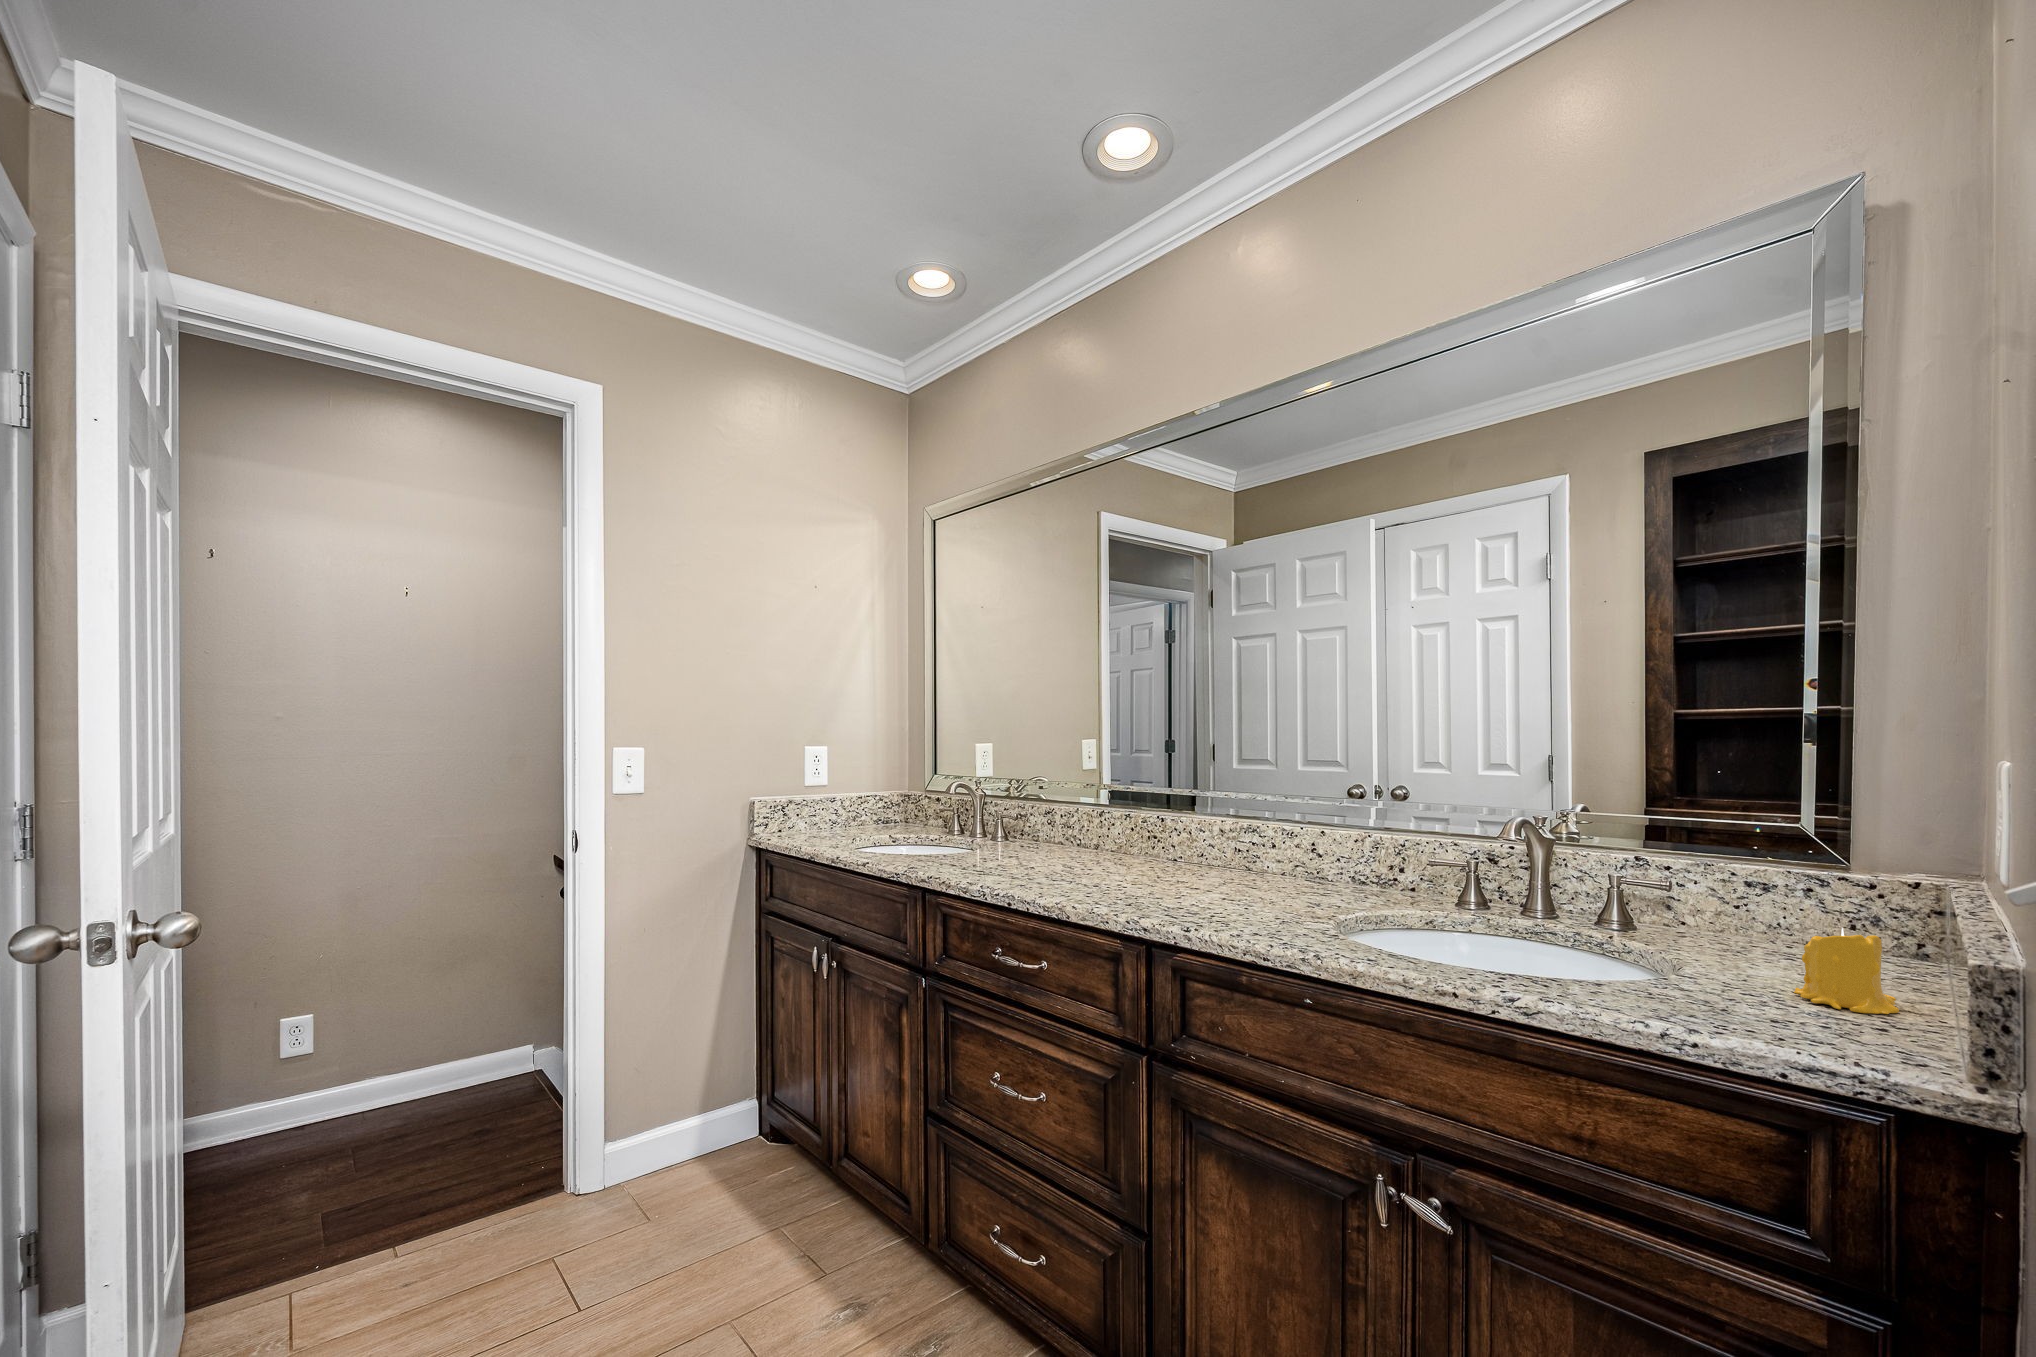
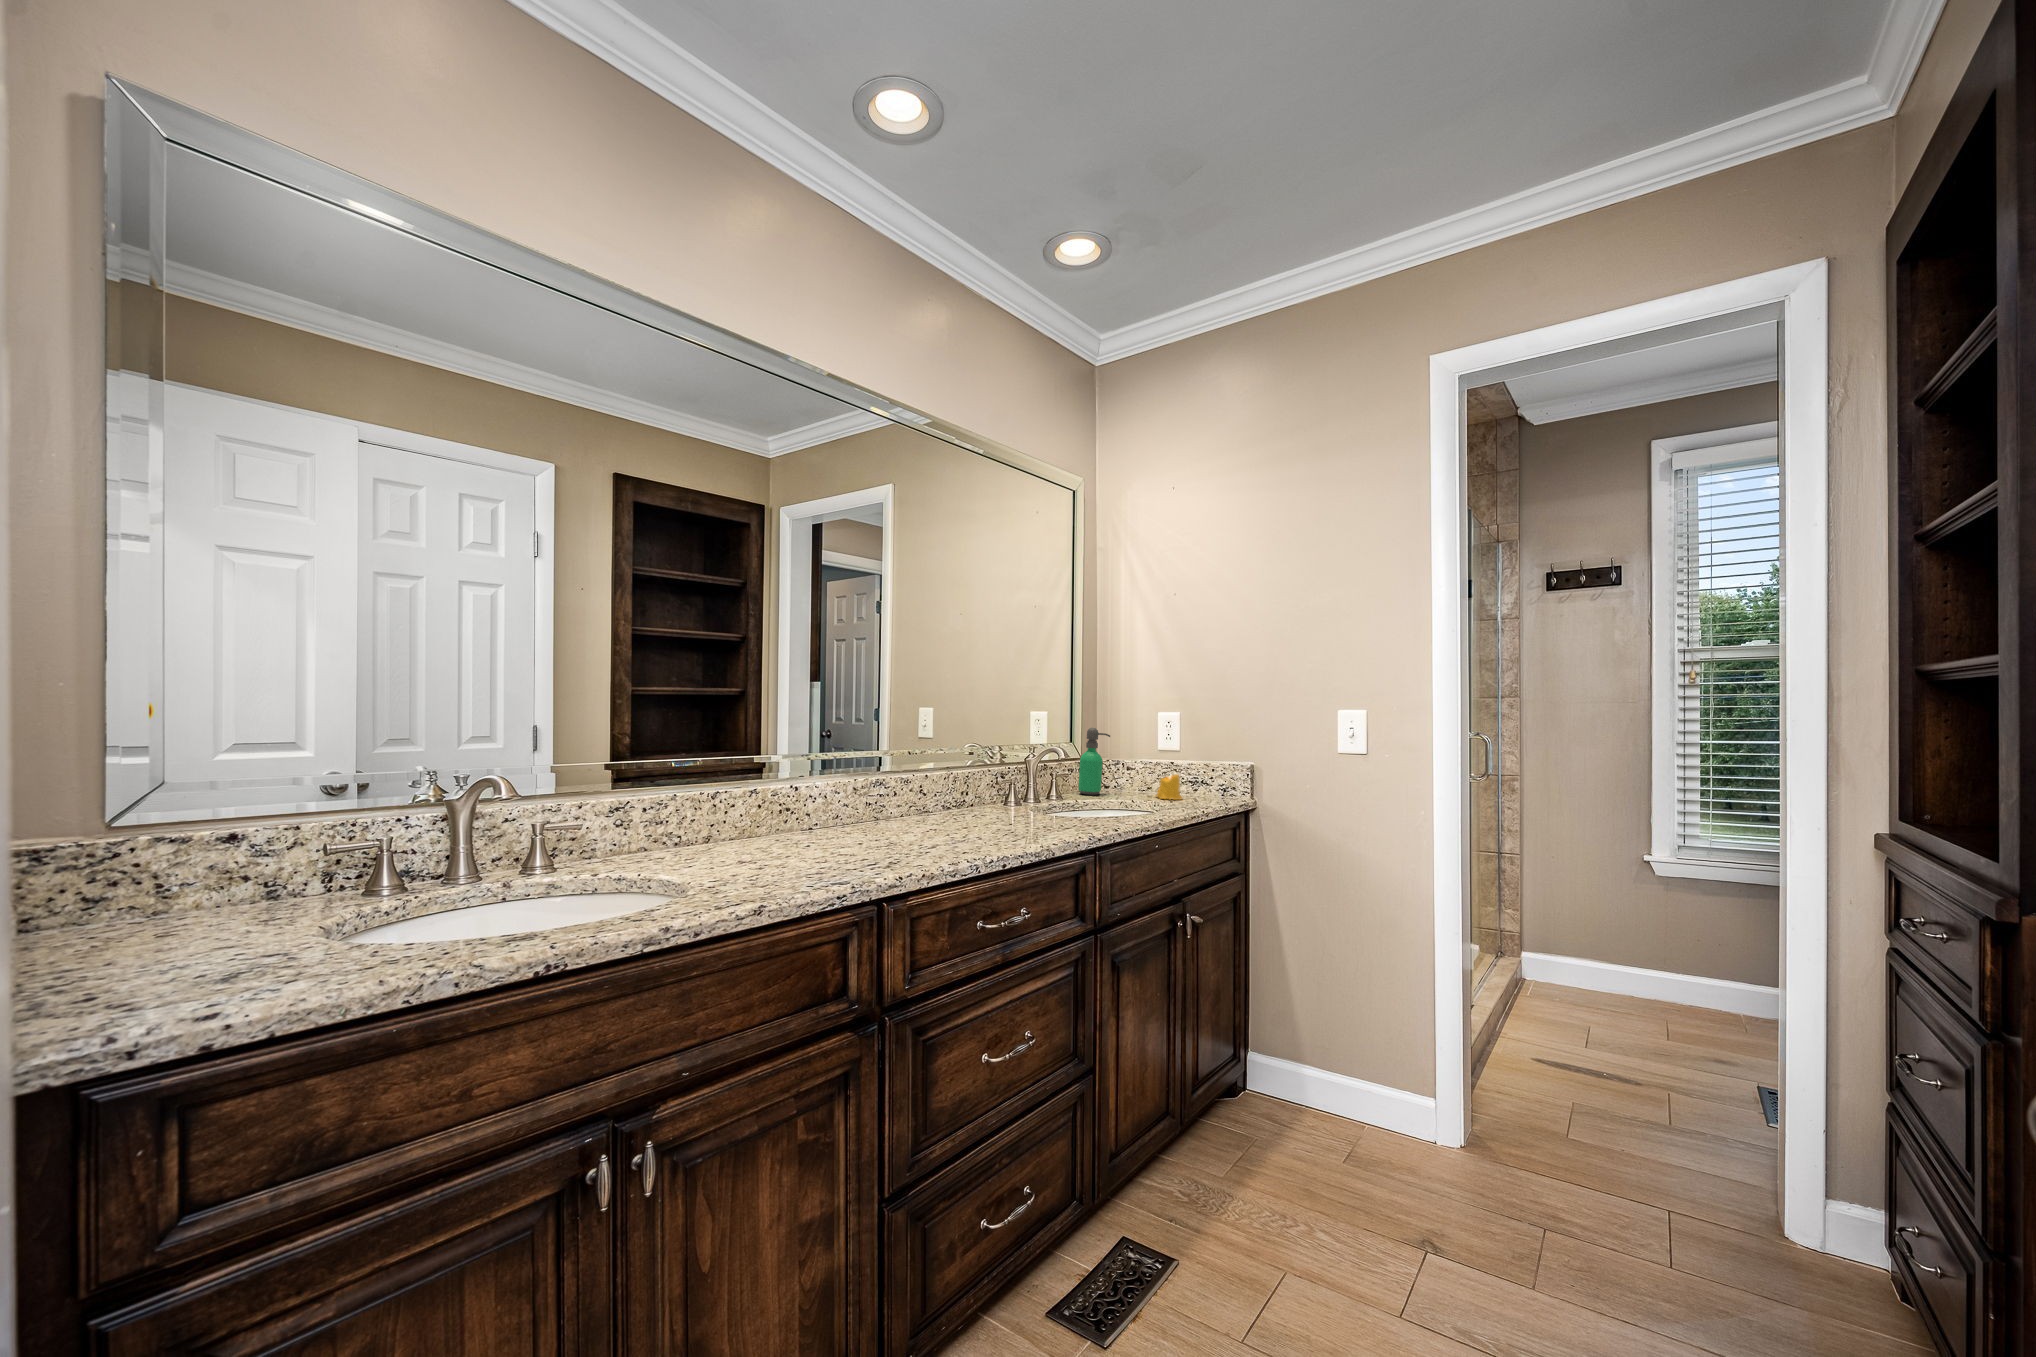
soap dispenser: none [1718,789,1792,953] -> present [1078,728,1110,795]

